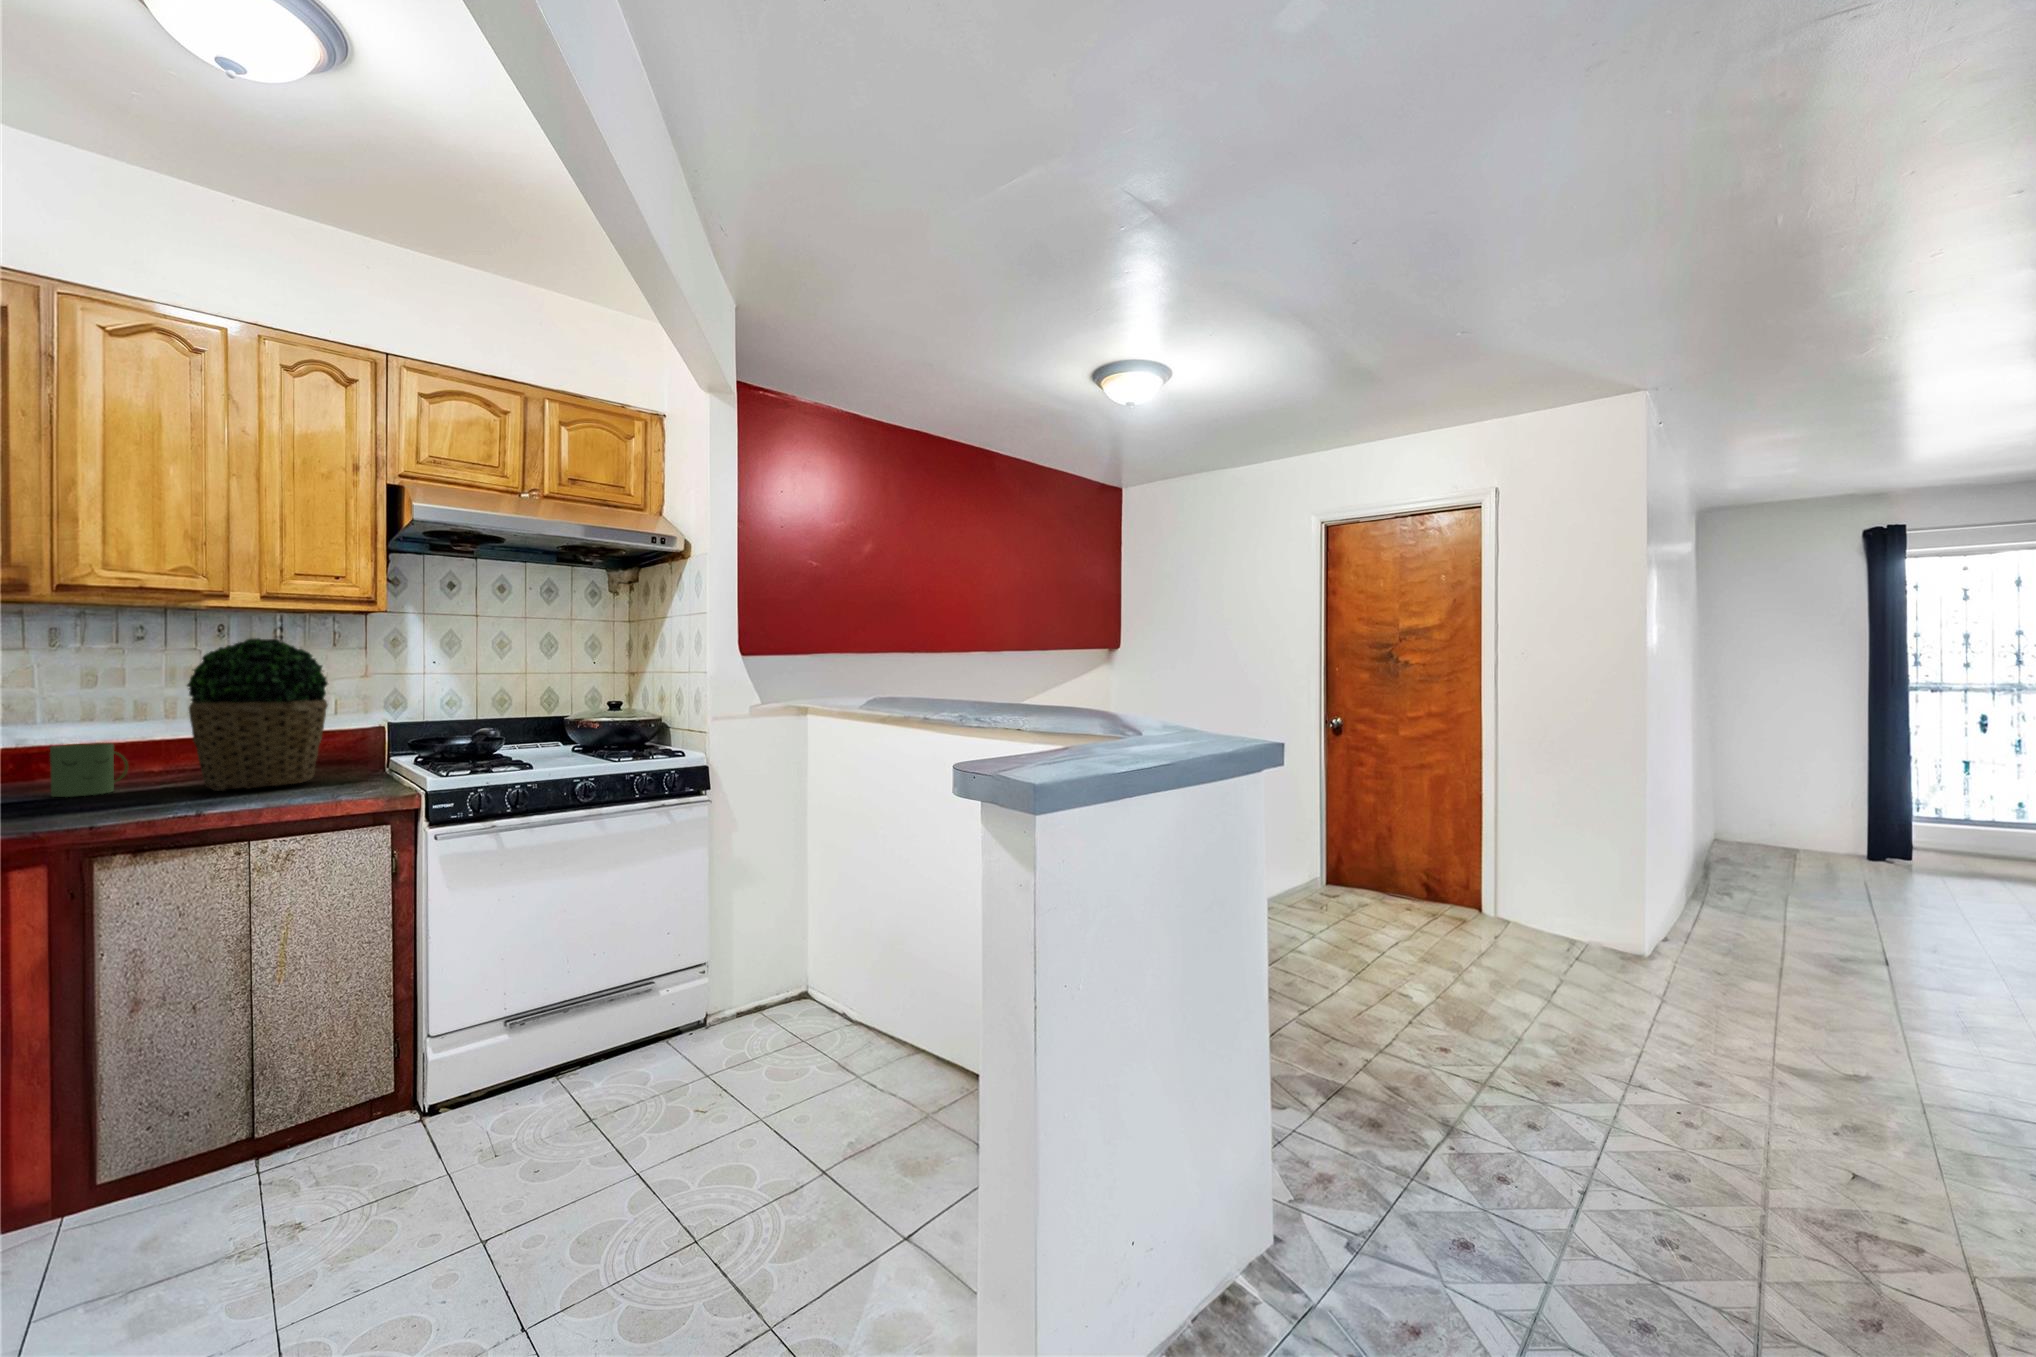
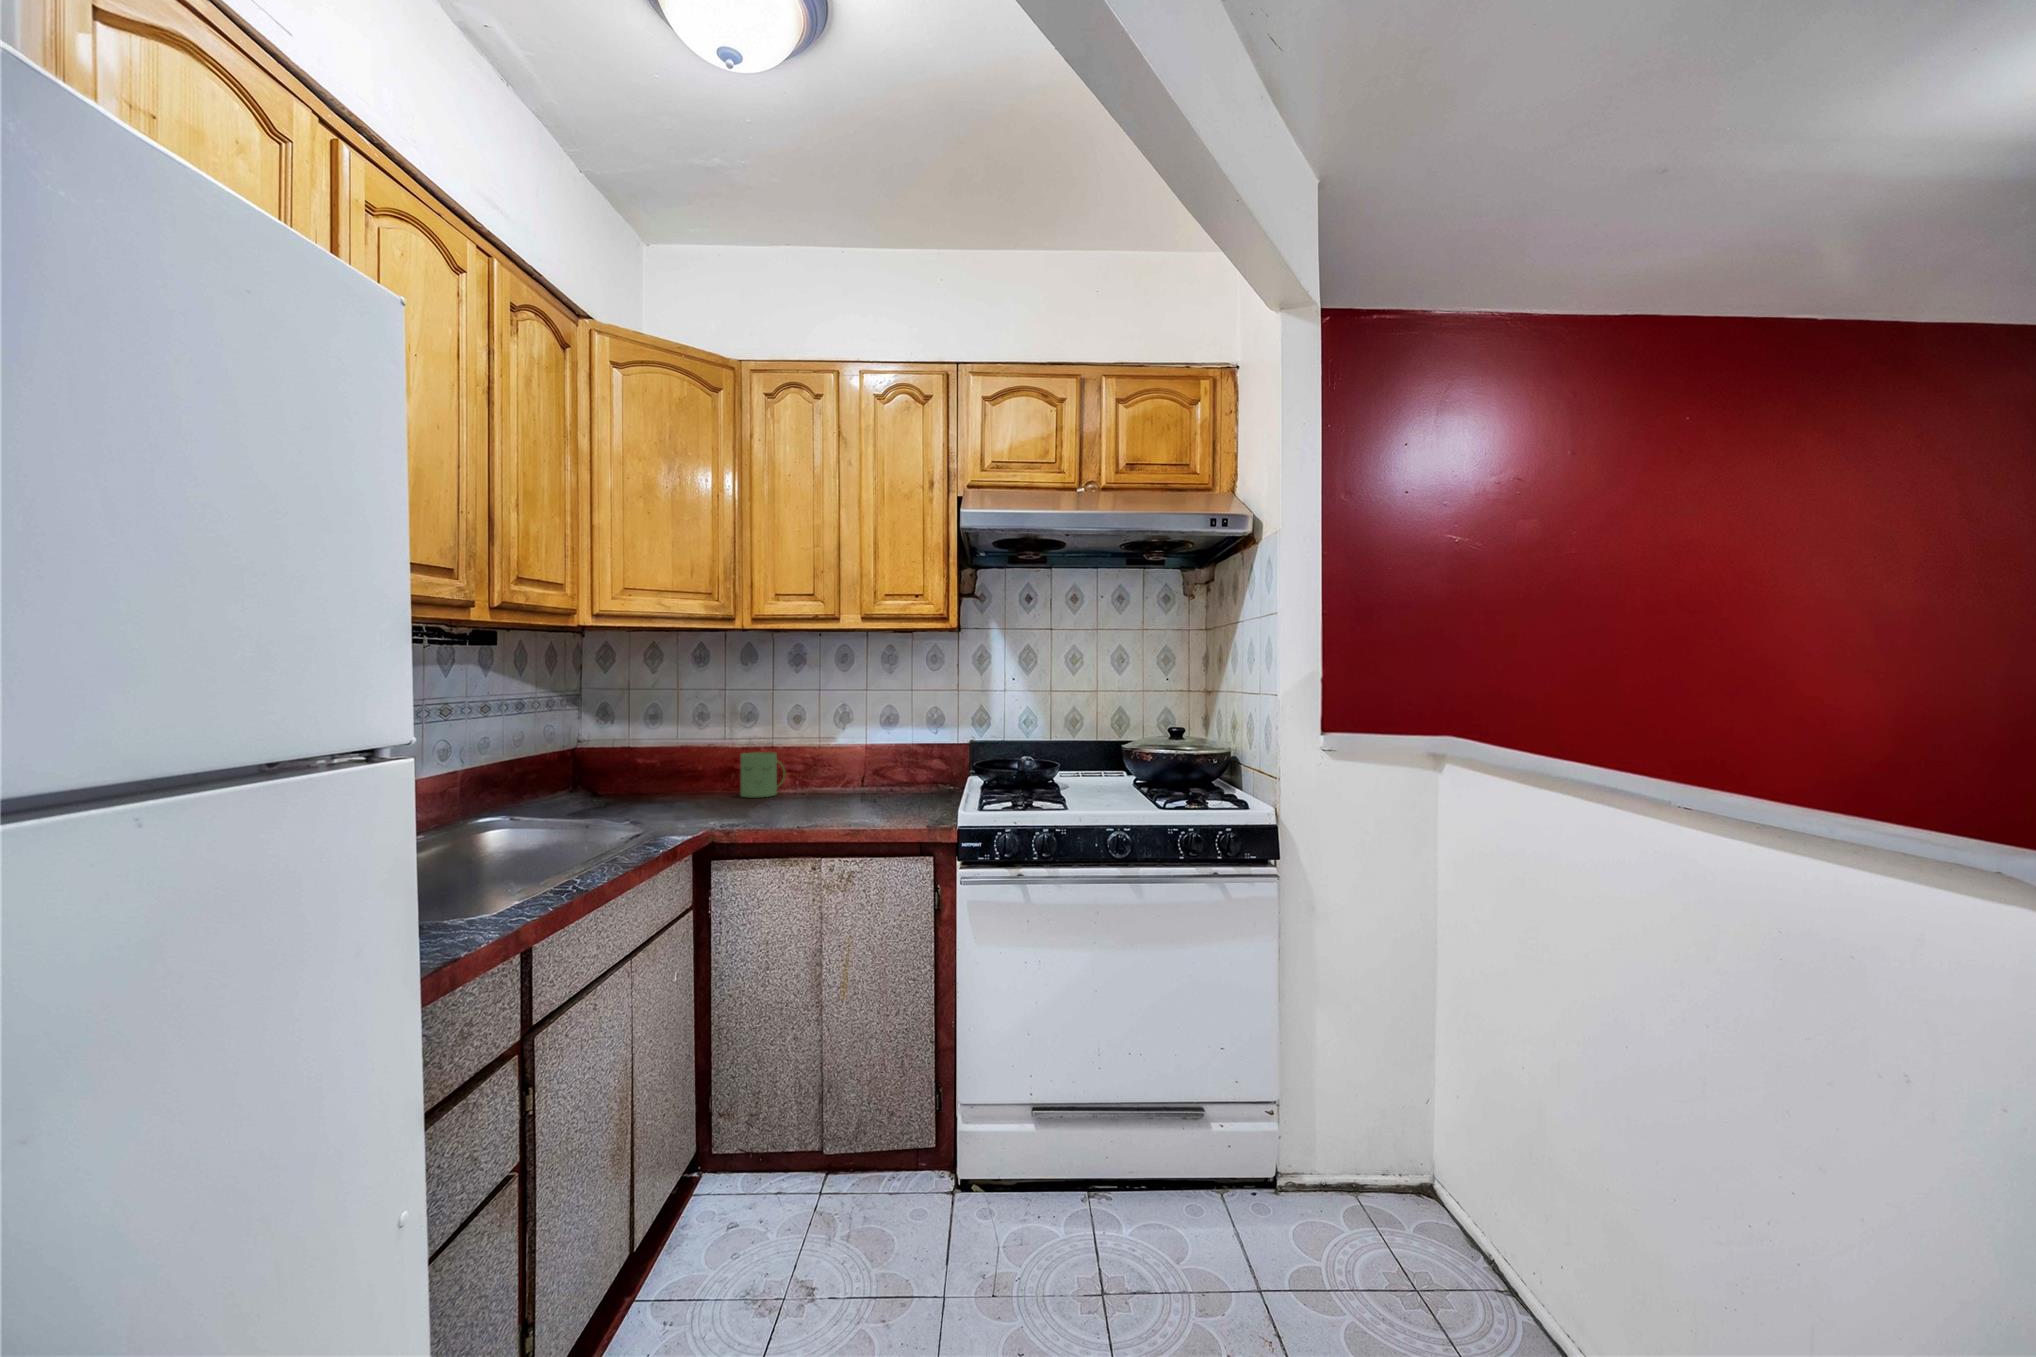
potted plant: present [187,638,328,791] -> none [811,658,911,804]

